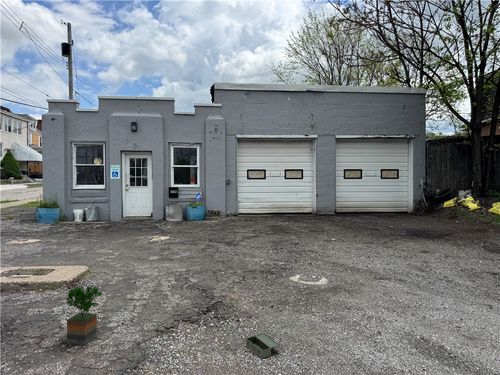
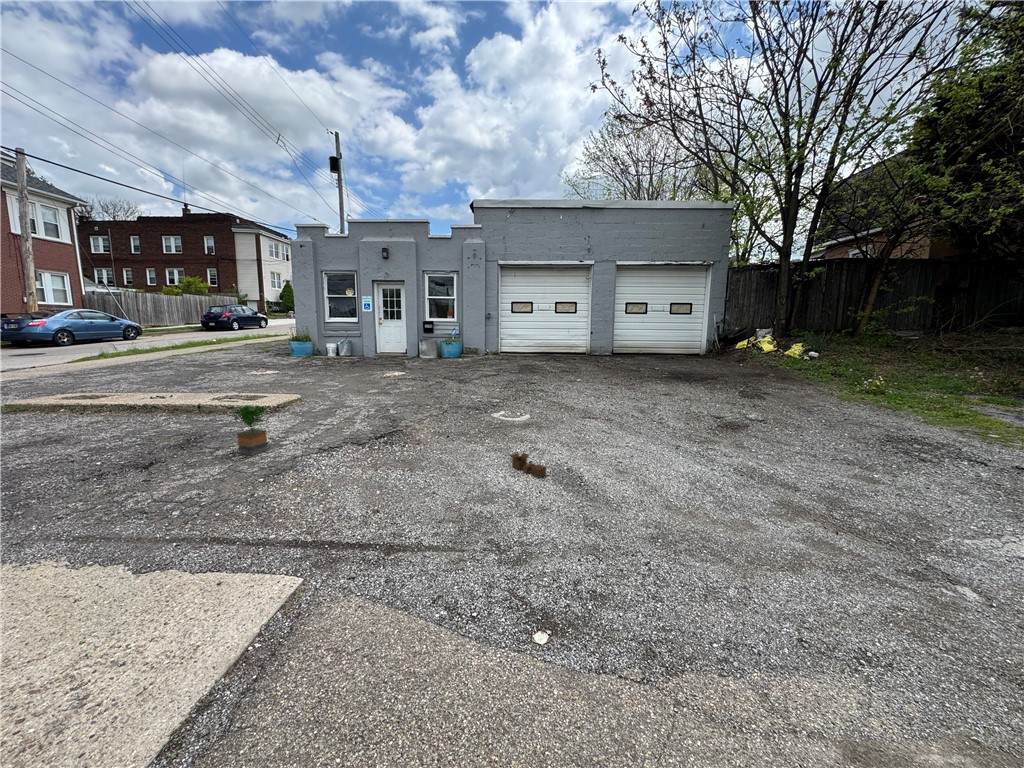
cardboard box: none [370,323,417,353] -> present [510,453,546,478]
toolbox: present [246,333,280,359] -> none [388,454,413,474]

